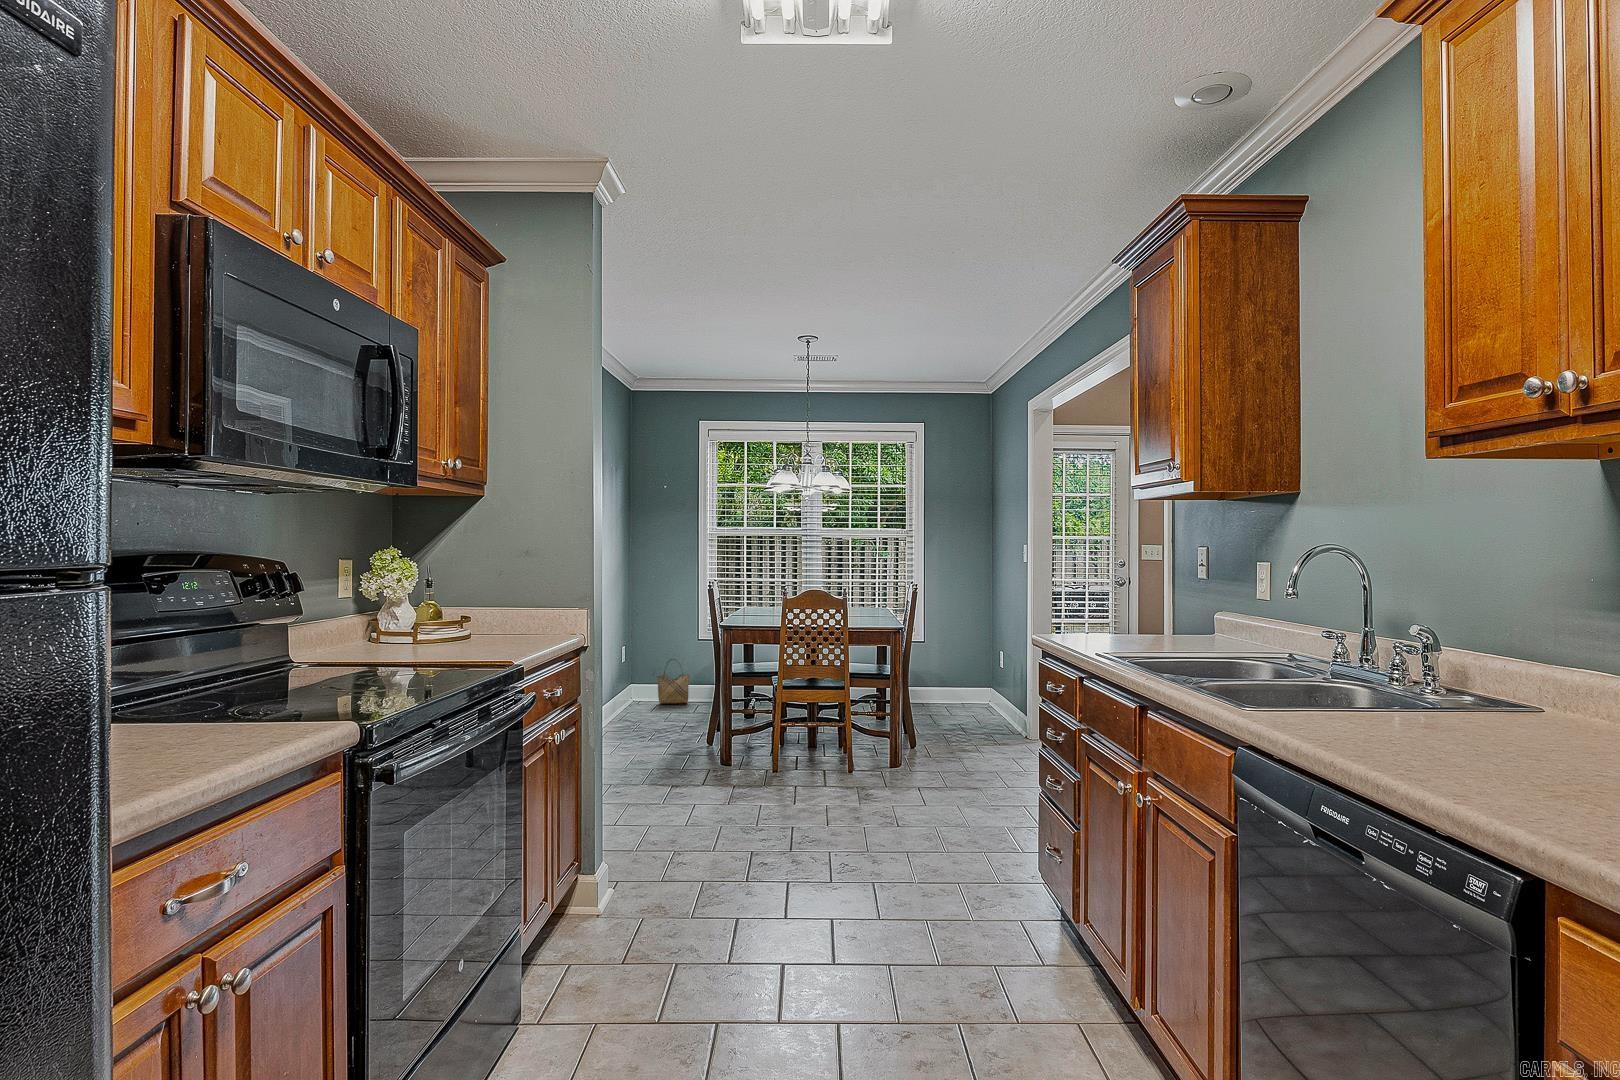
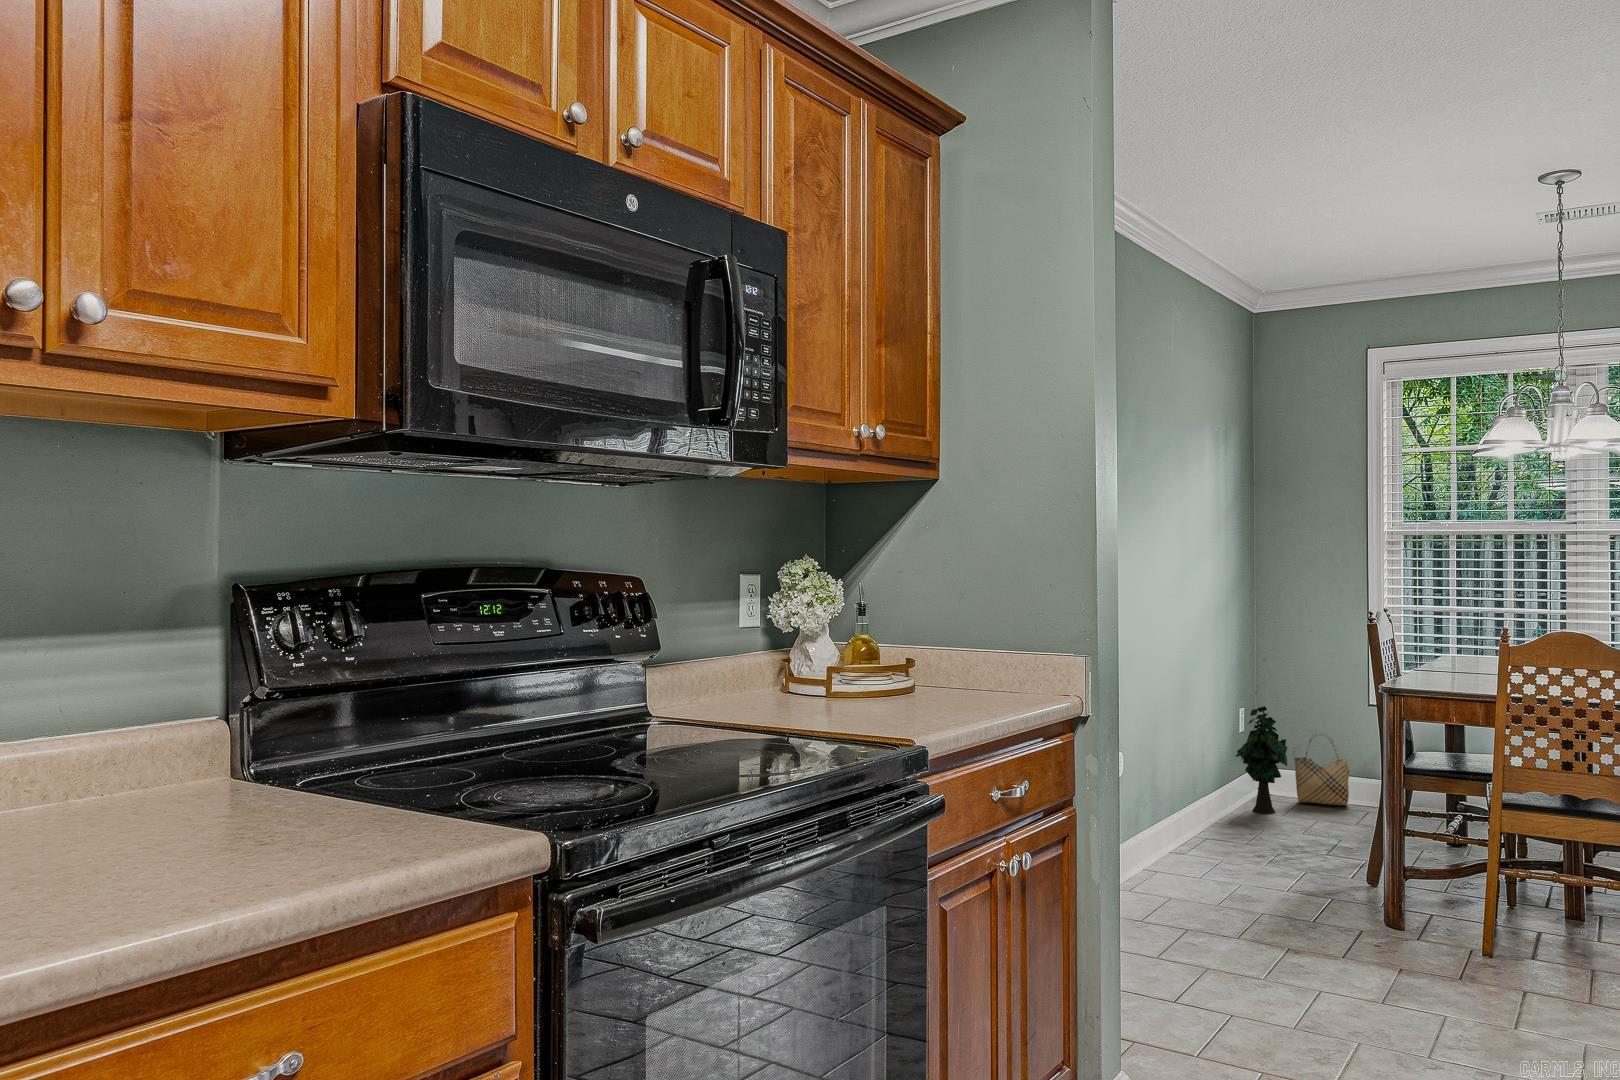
decorative plant: none [623,644,655,713] -> present [1236,706,1287,814]

